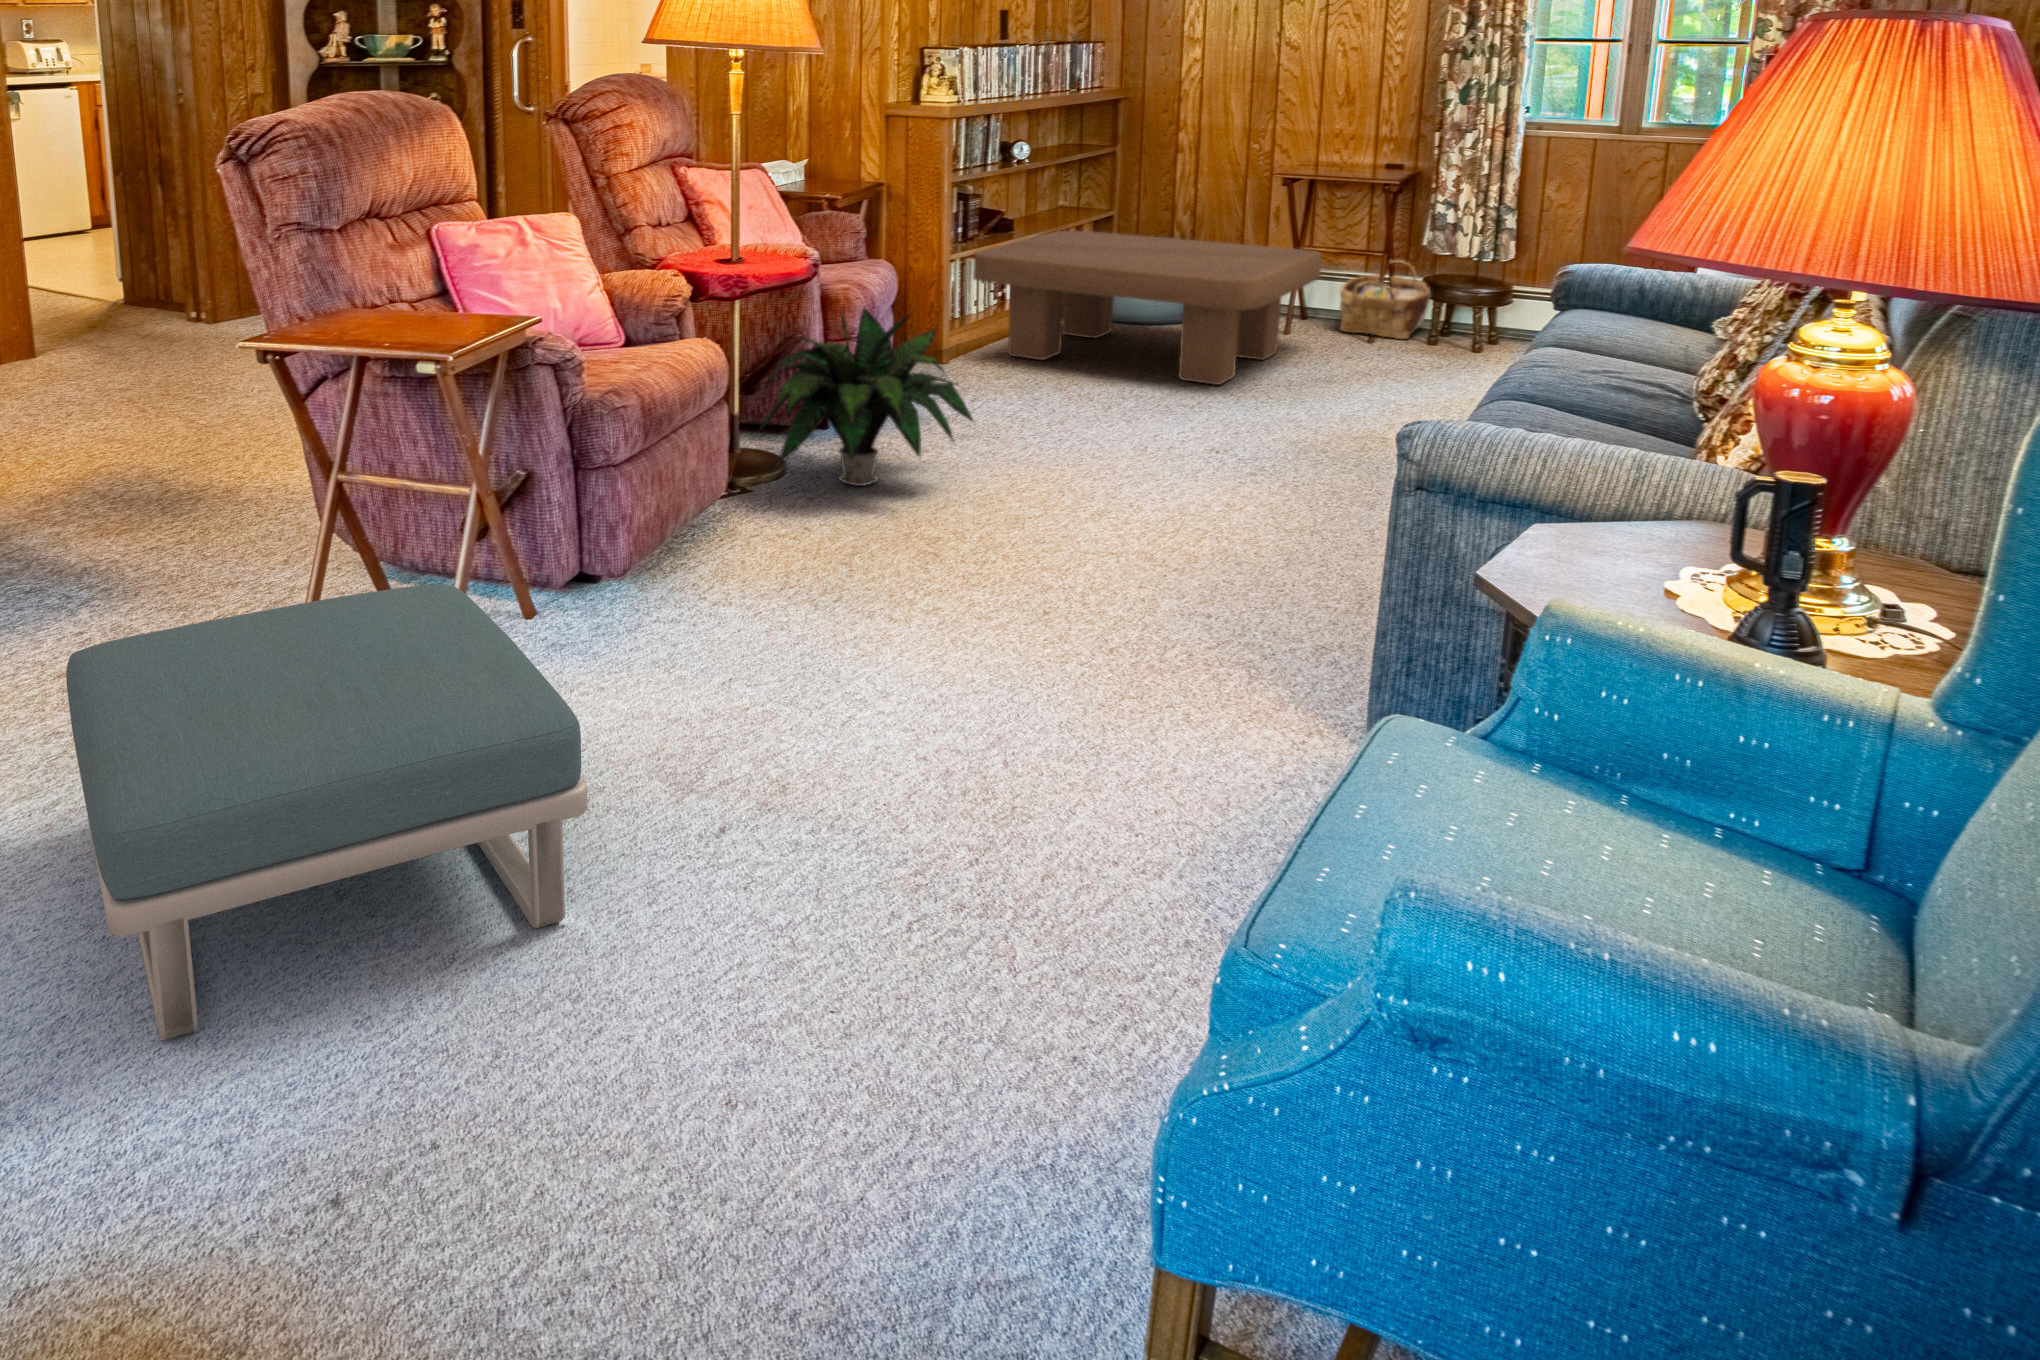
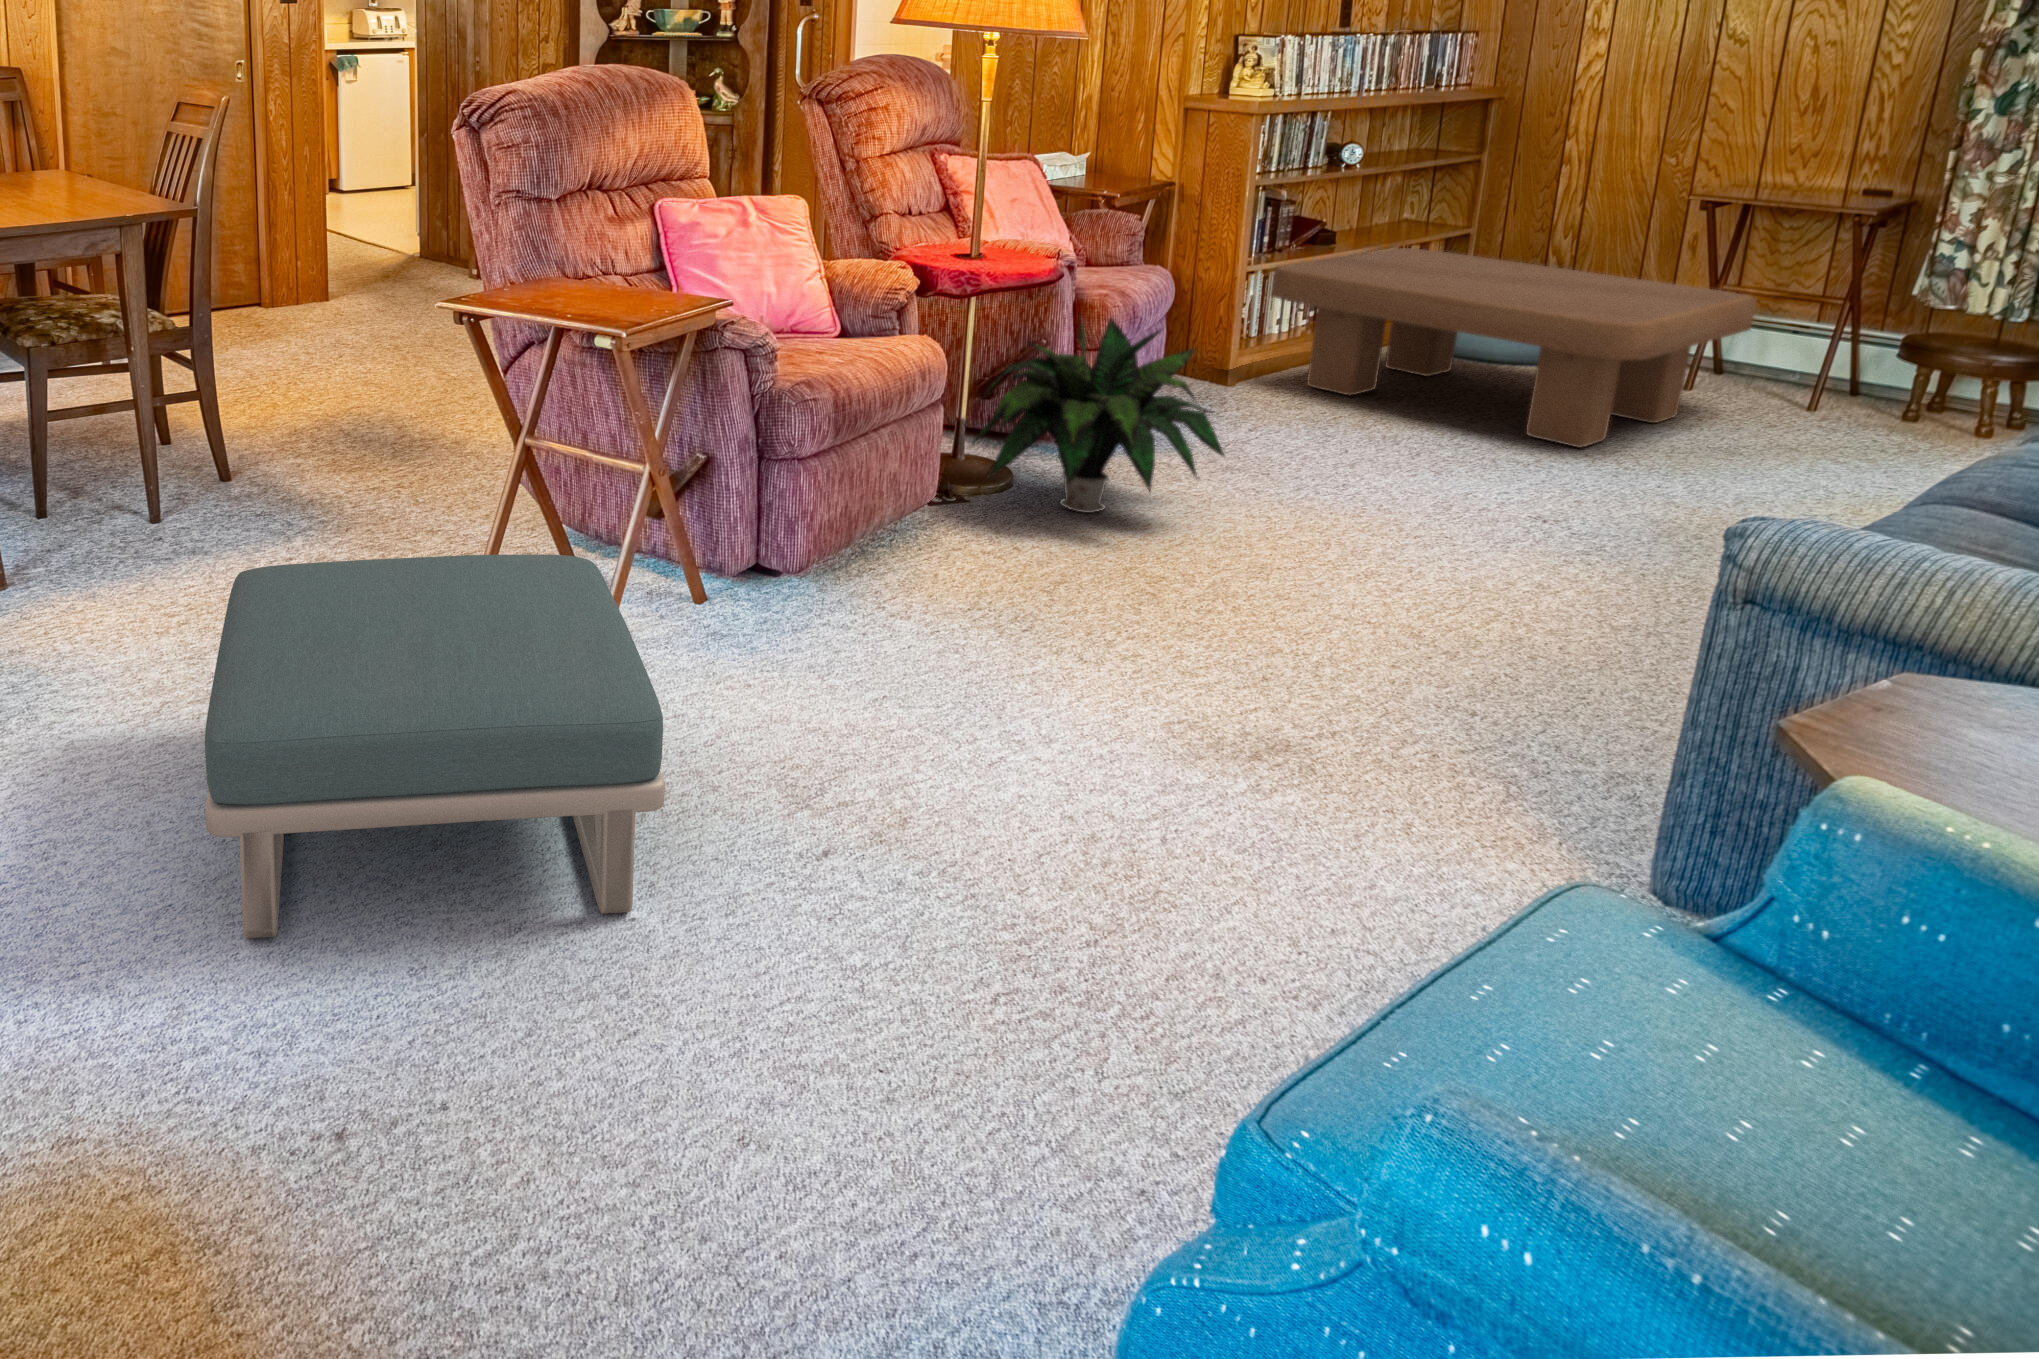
woven basket: present [1340,260,1431,339] -> none [1781,314,1930,417]

